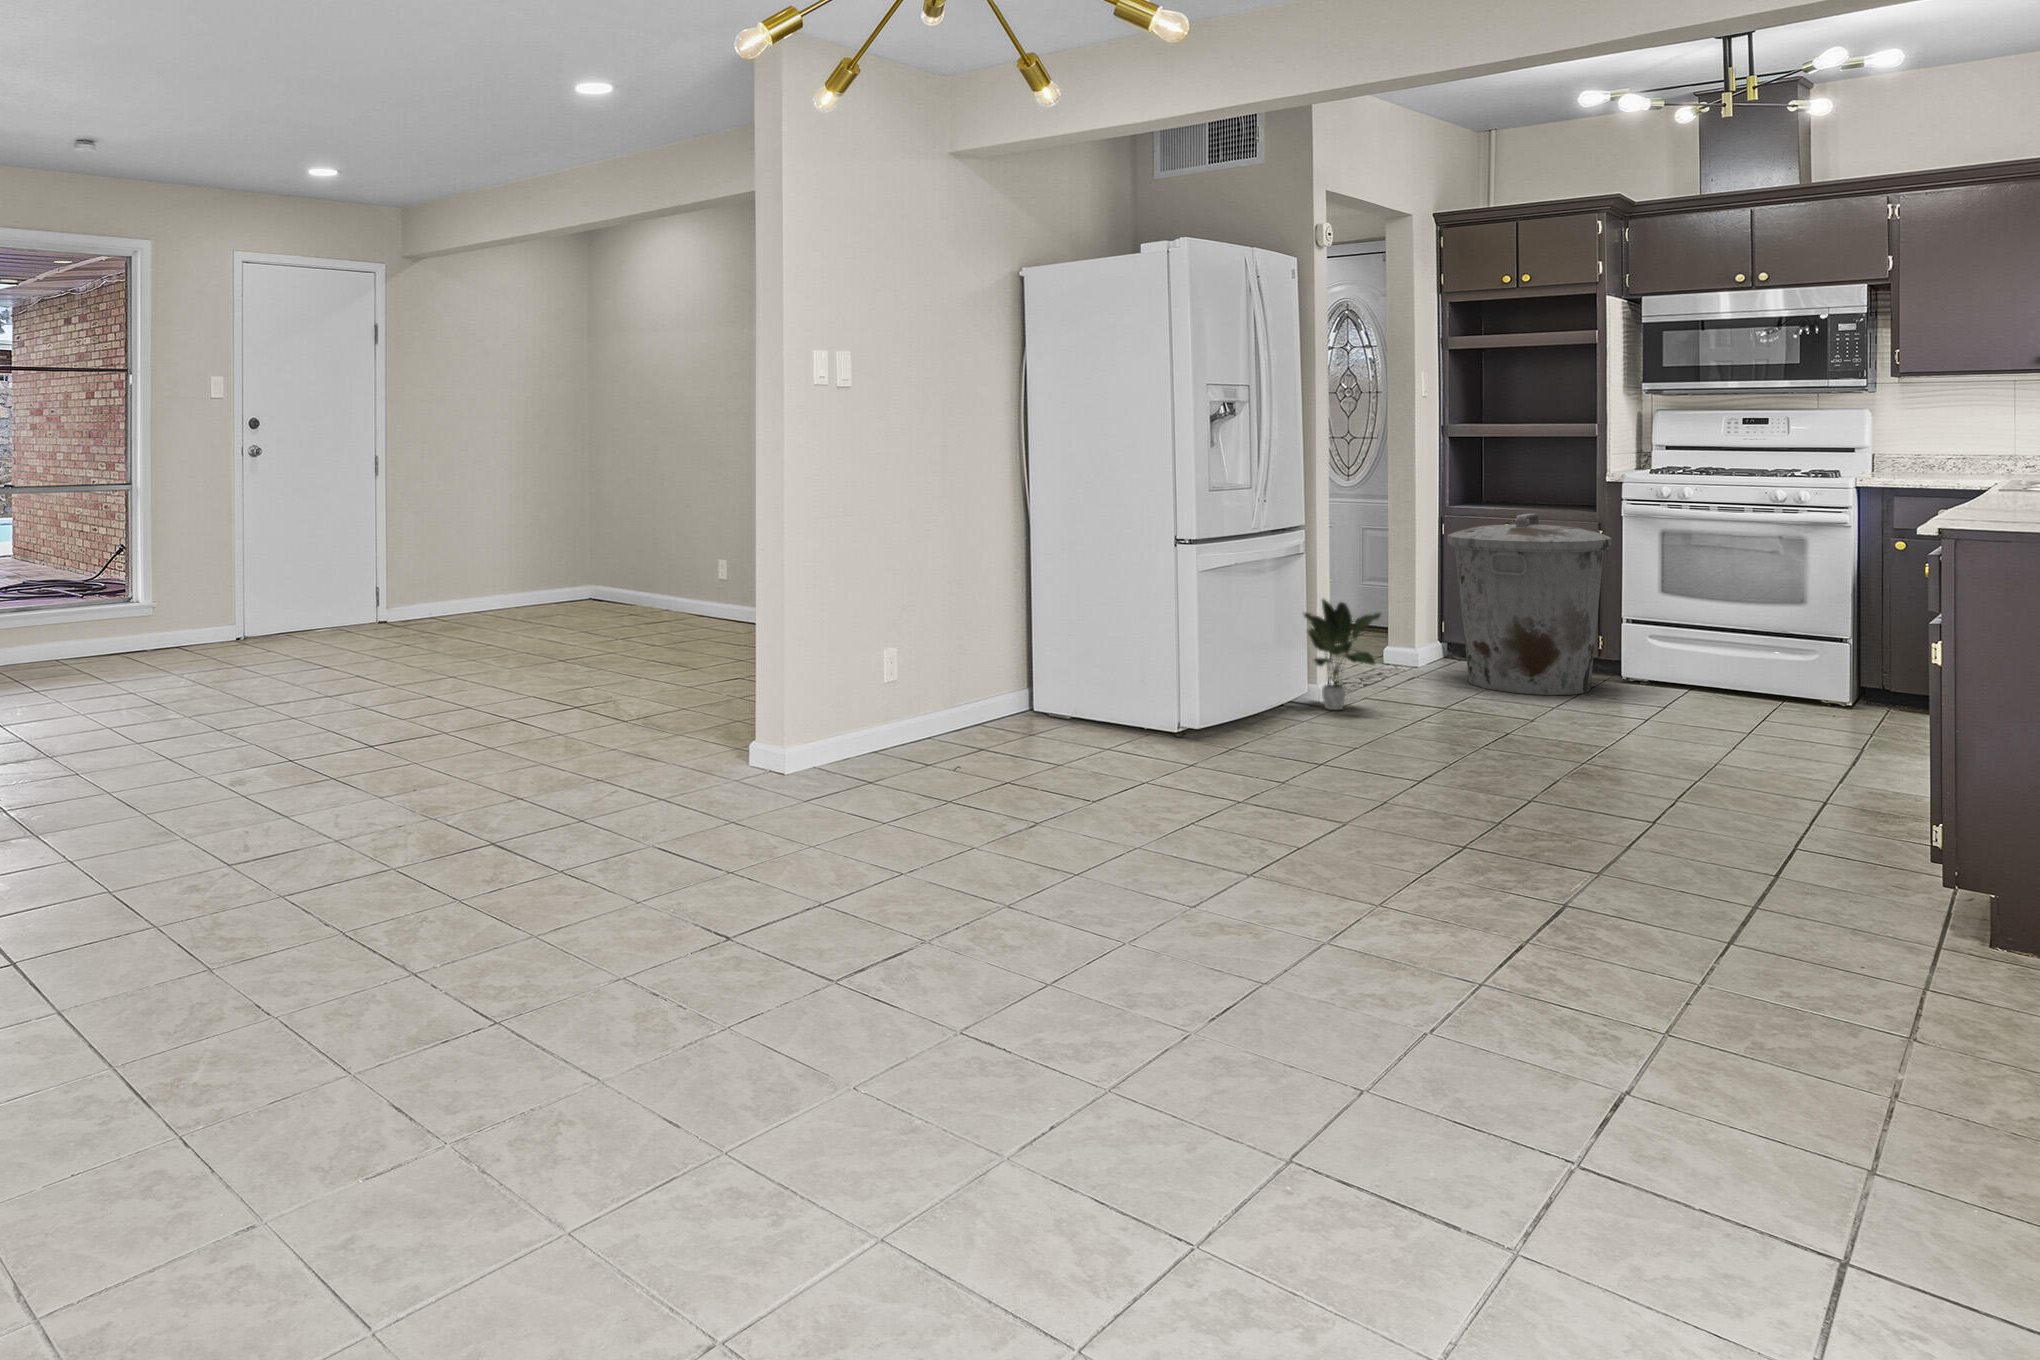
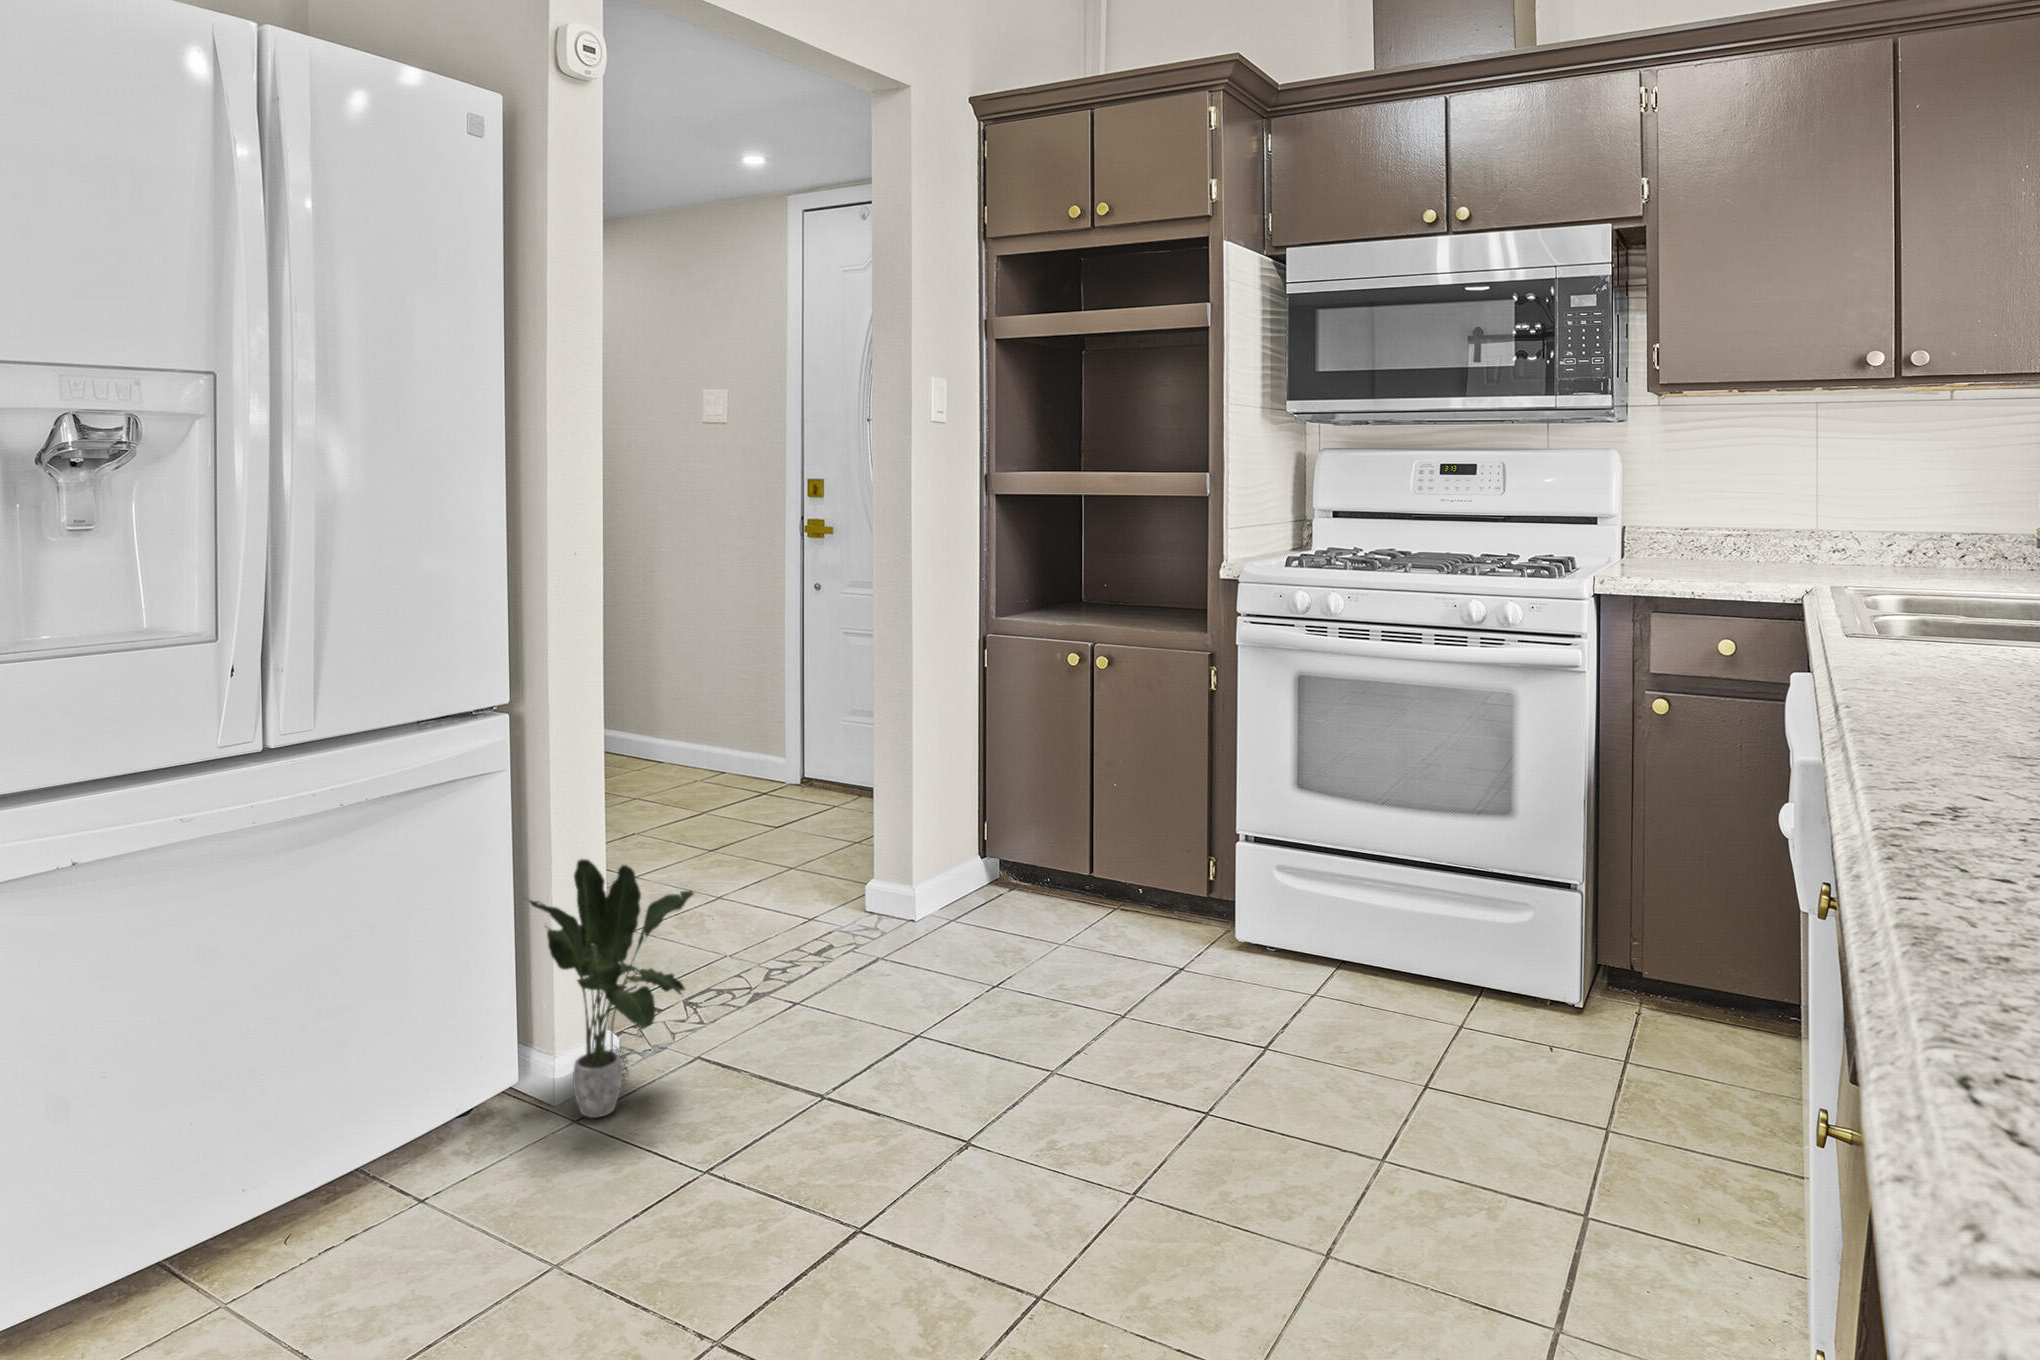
trash can: present [1448,514,1611,695] -> none [943,638,1208,1005]

